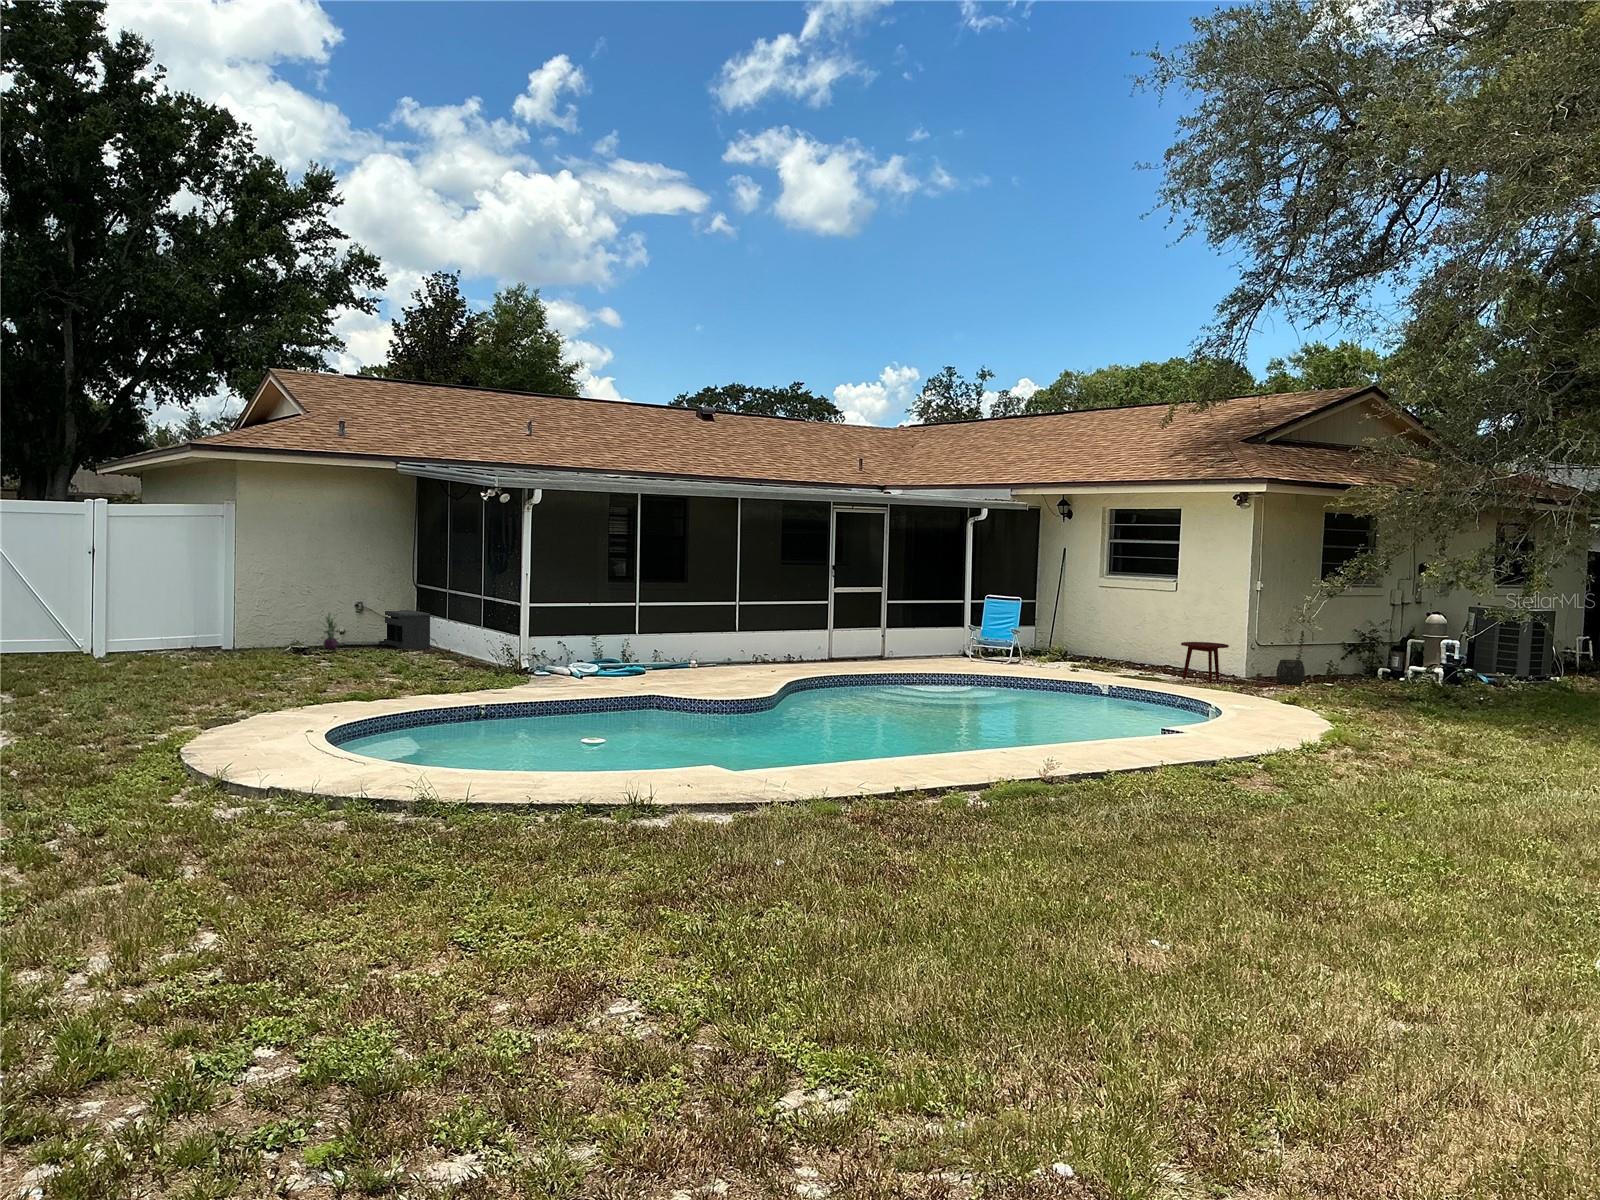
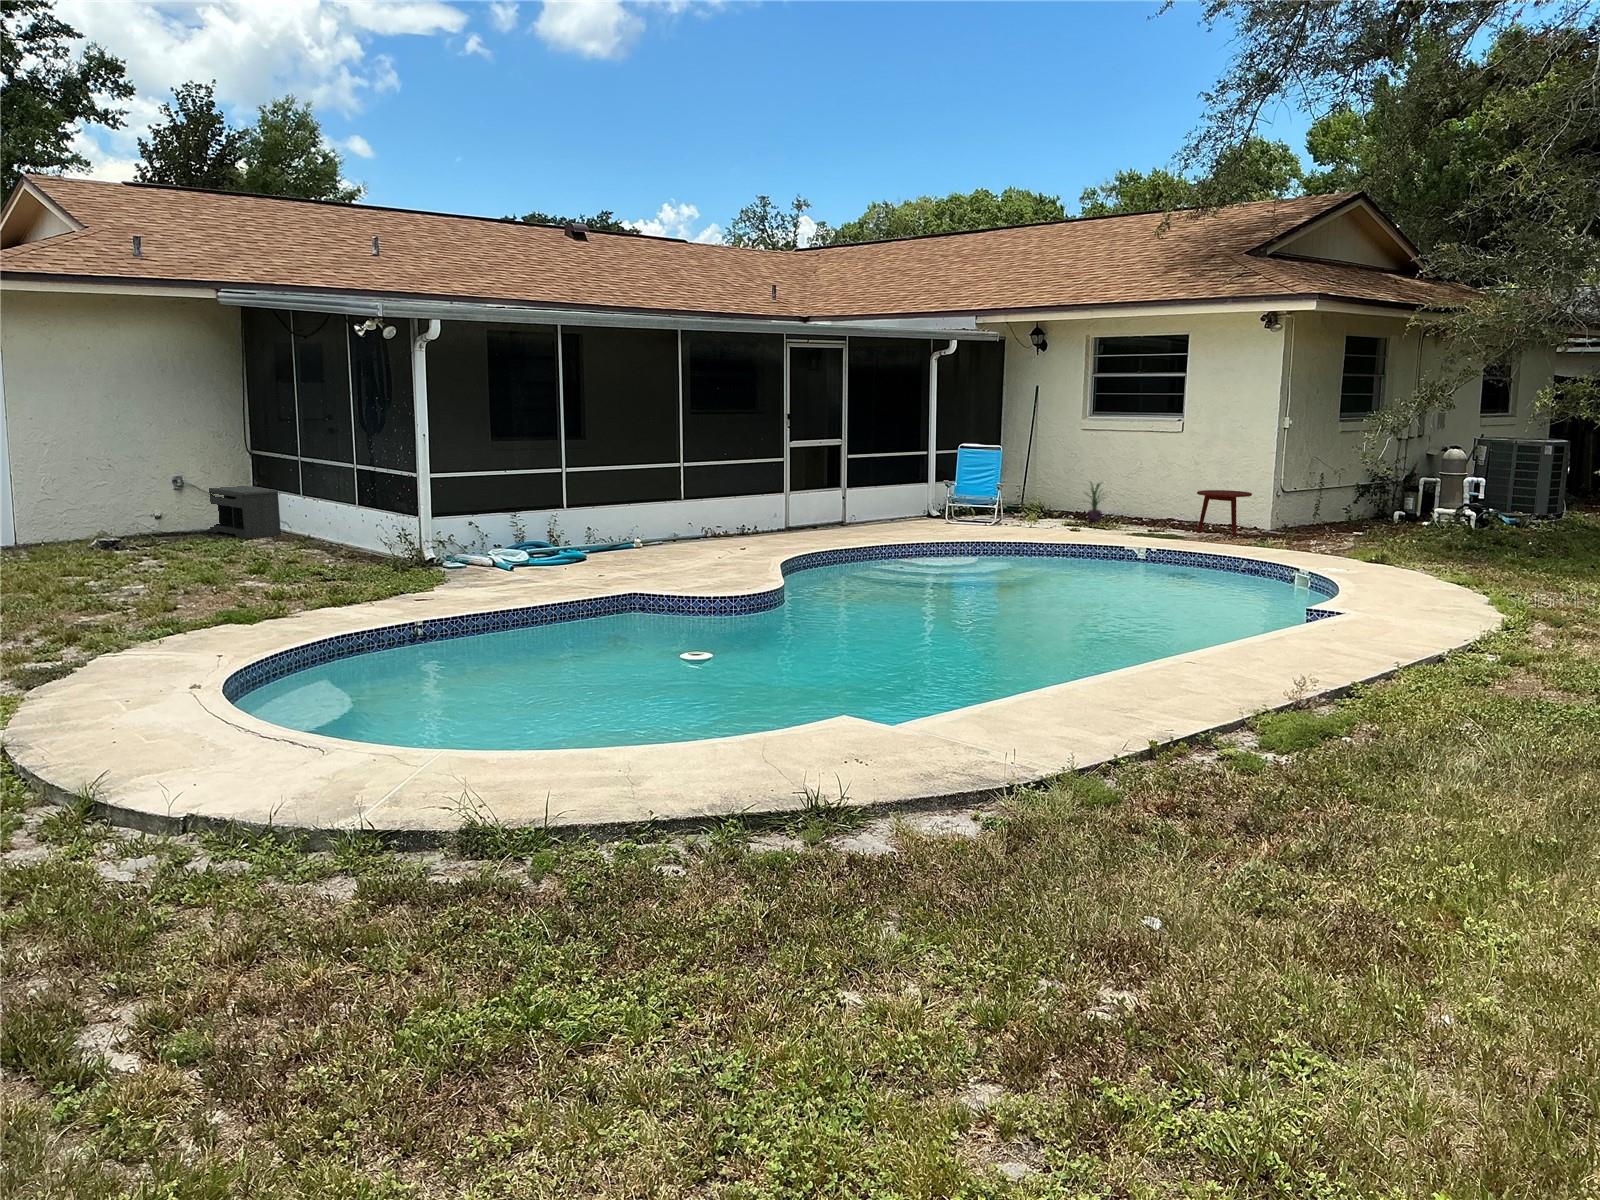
decorative plant: present [319,613,338,649] -> present [1087,482,1104,522]
woven basket: present [1277,660,1305,685] -> none [1297,506,1330,534]

